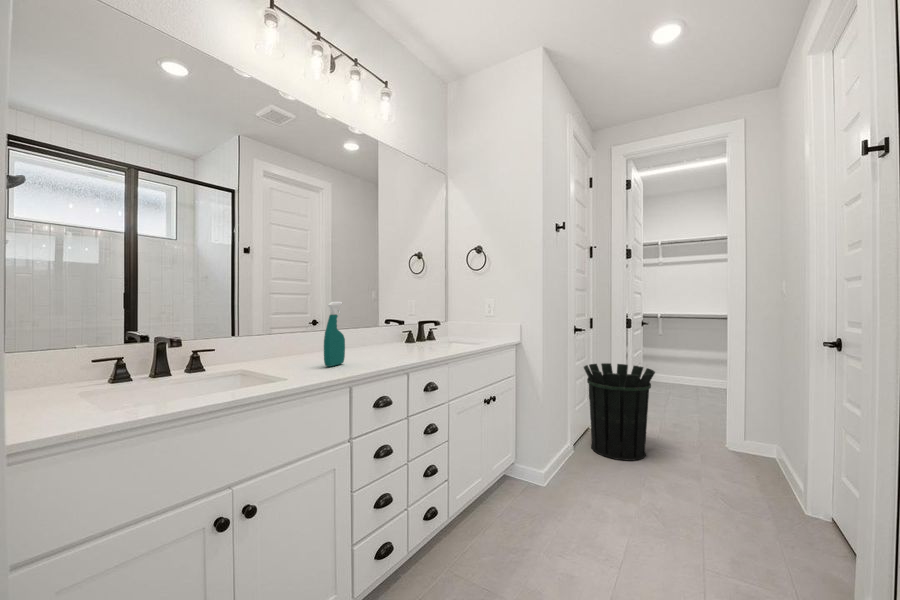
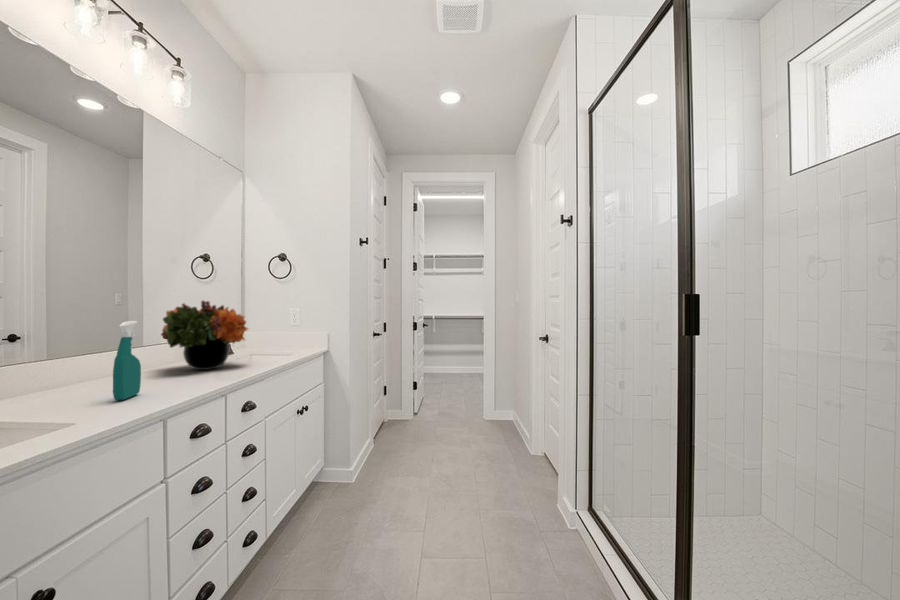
flower arrangement: none [369,289,439,350] -> present [161,300,248,370]
waste bin: present [584,363,655,461] -> none [381,362,437,444]

